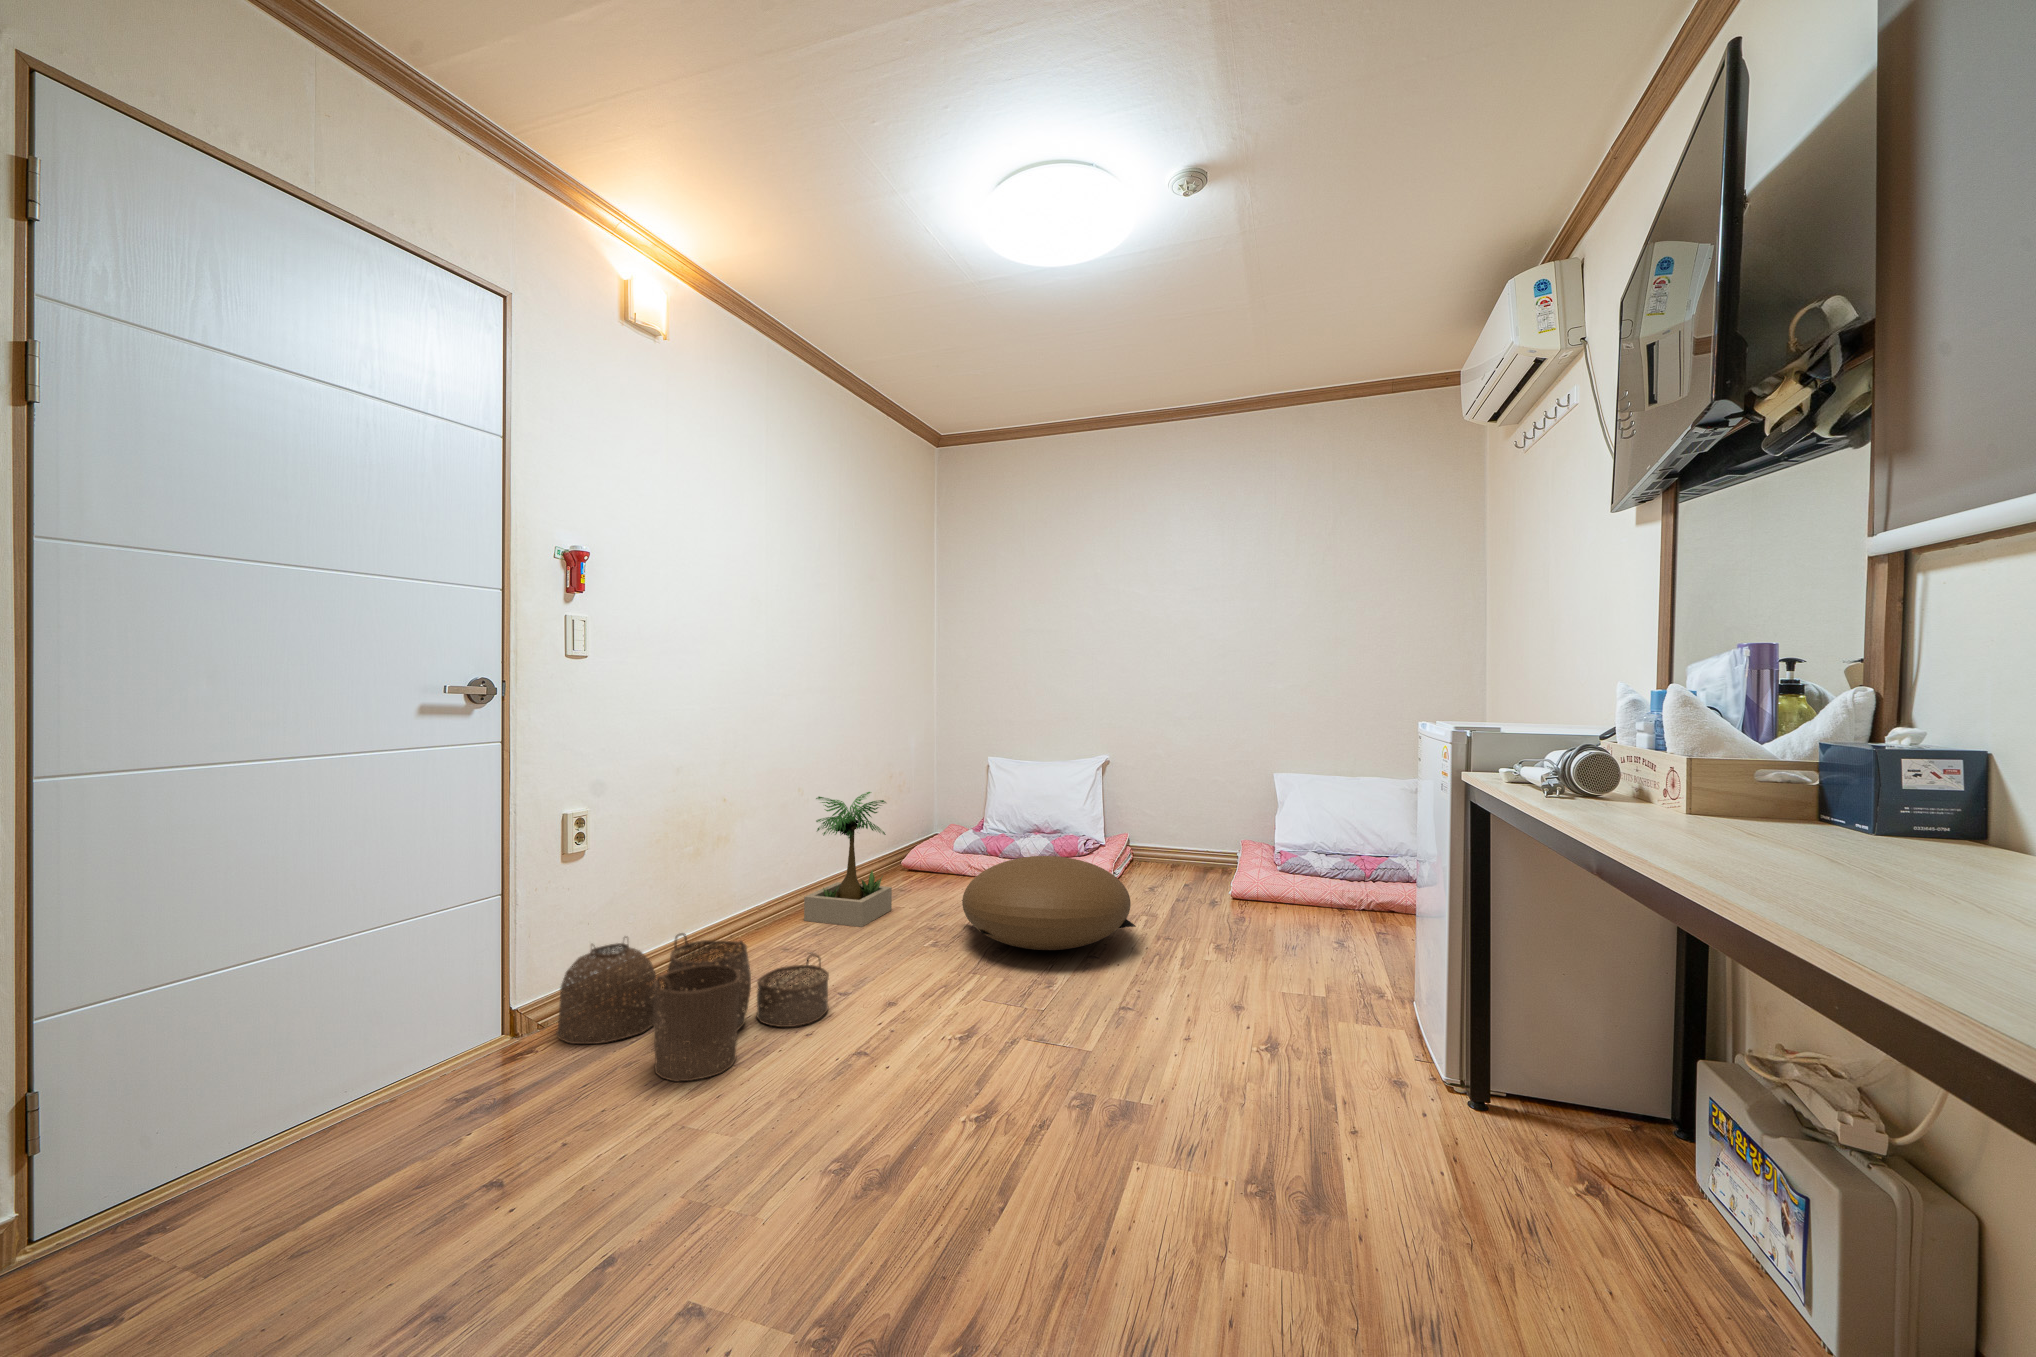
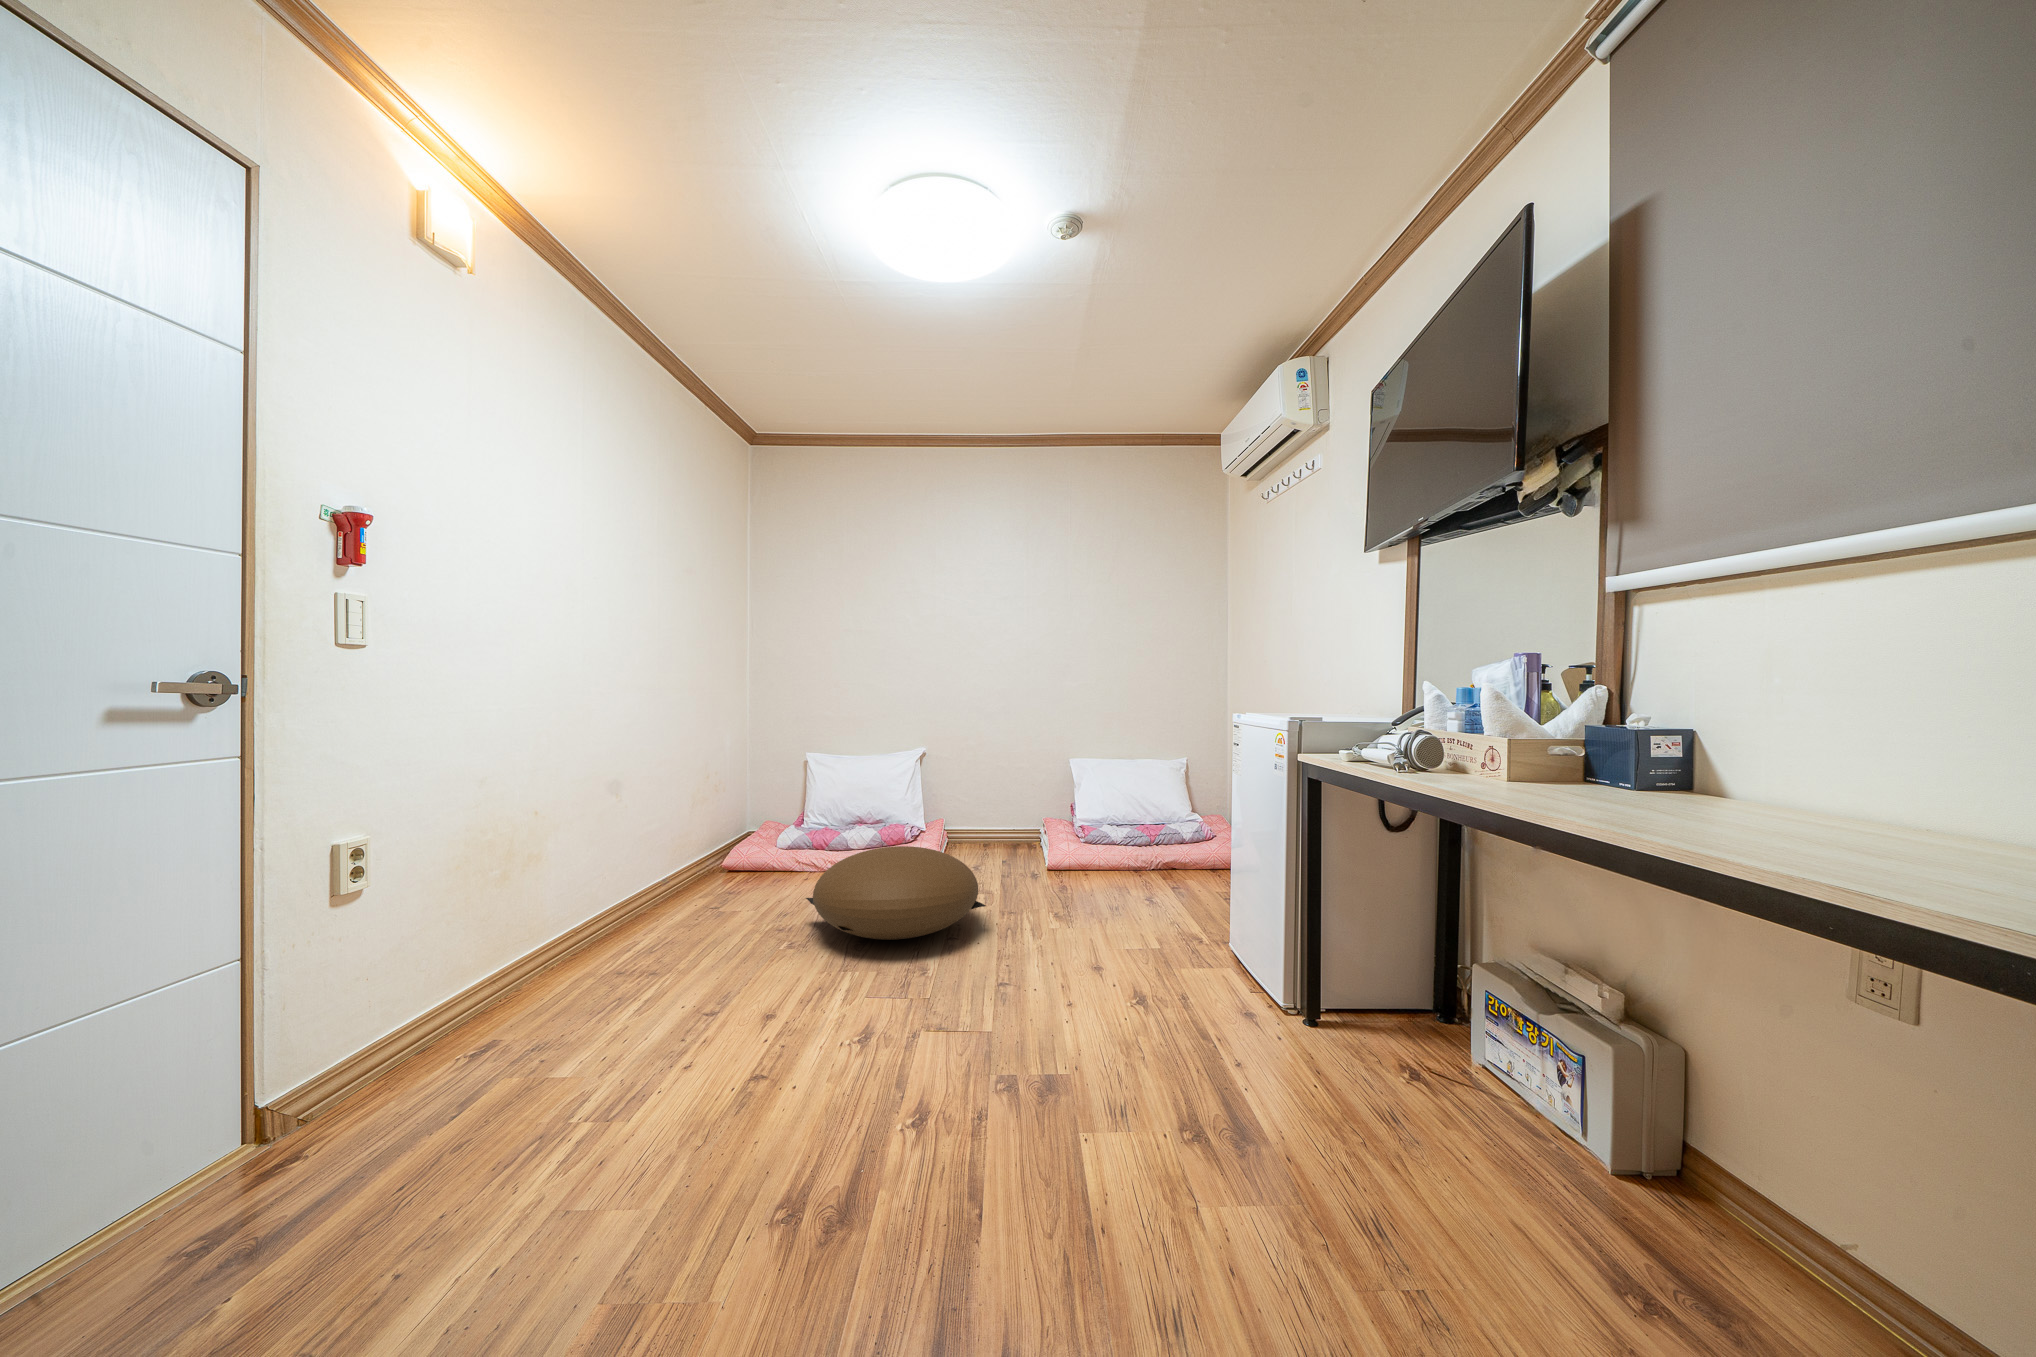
potted plant: present [804,792,892,927] -> none [622,793,733,939]
woven basket: present [556,933,829,1081] -> none [337,973,700,1154]

